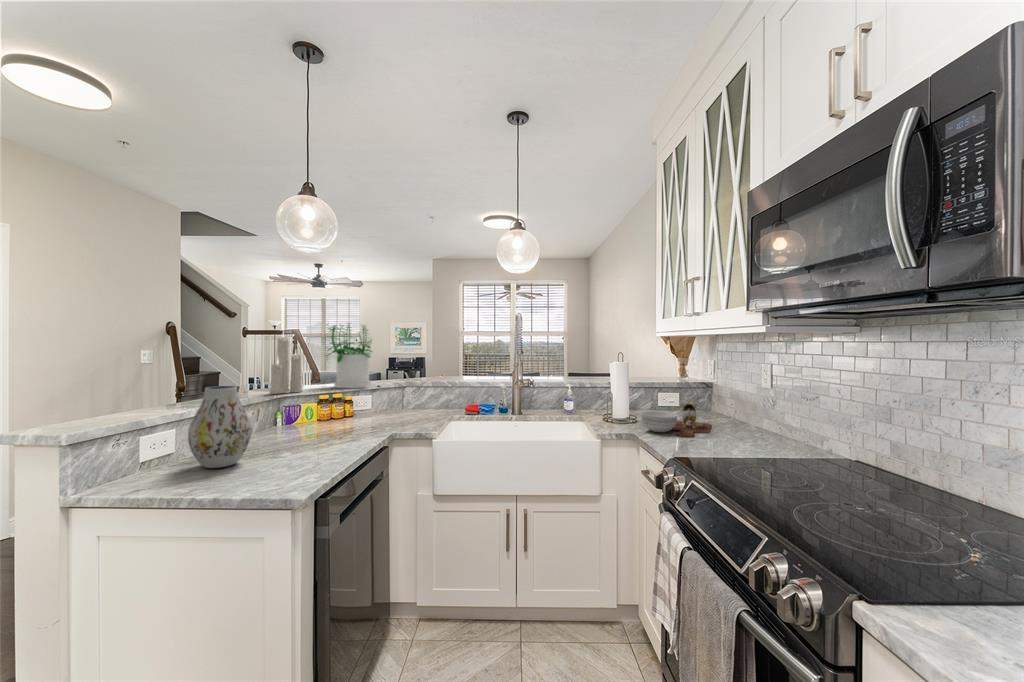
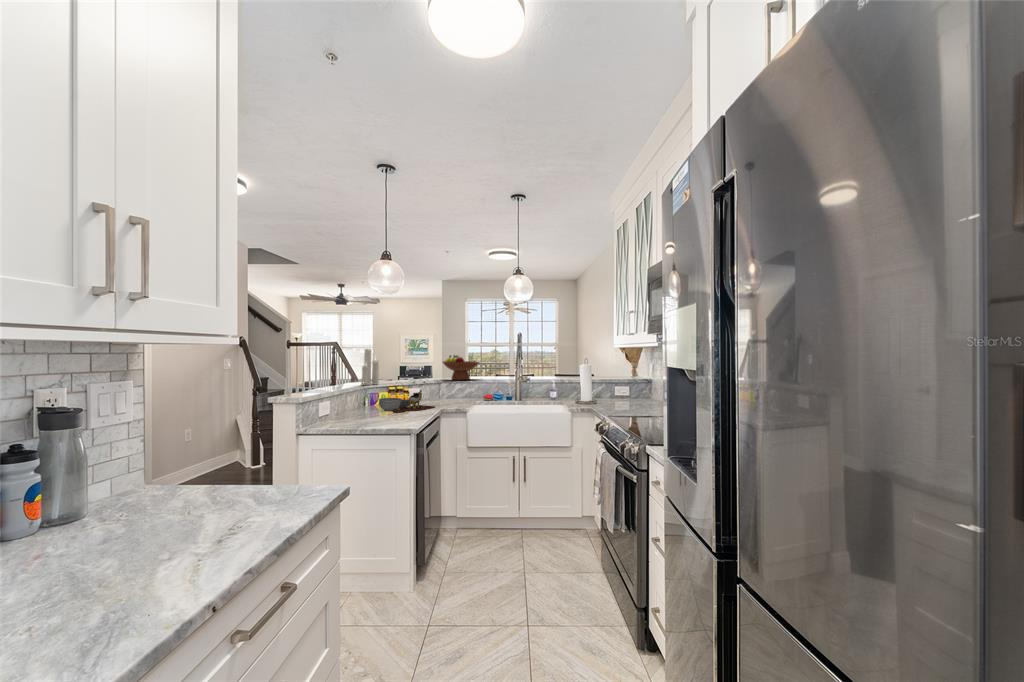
potted plant: present [328,324,372,388] -> none [389,339,421,383]
fruit bowl: none [406,346,461,383] -> present [443,355,479,380]
vase: present [188,386,252,468] -> none [343,376,373,421]
cutting board: present [641,399,711,437] -> present [379,390,435,413]

